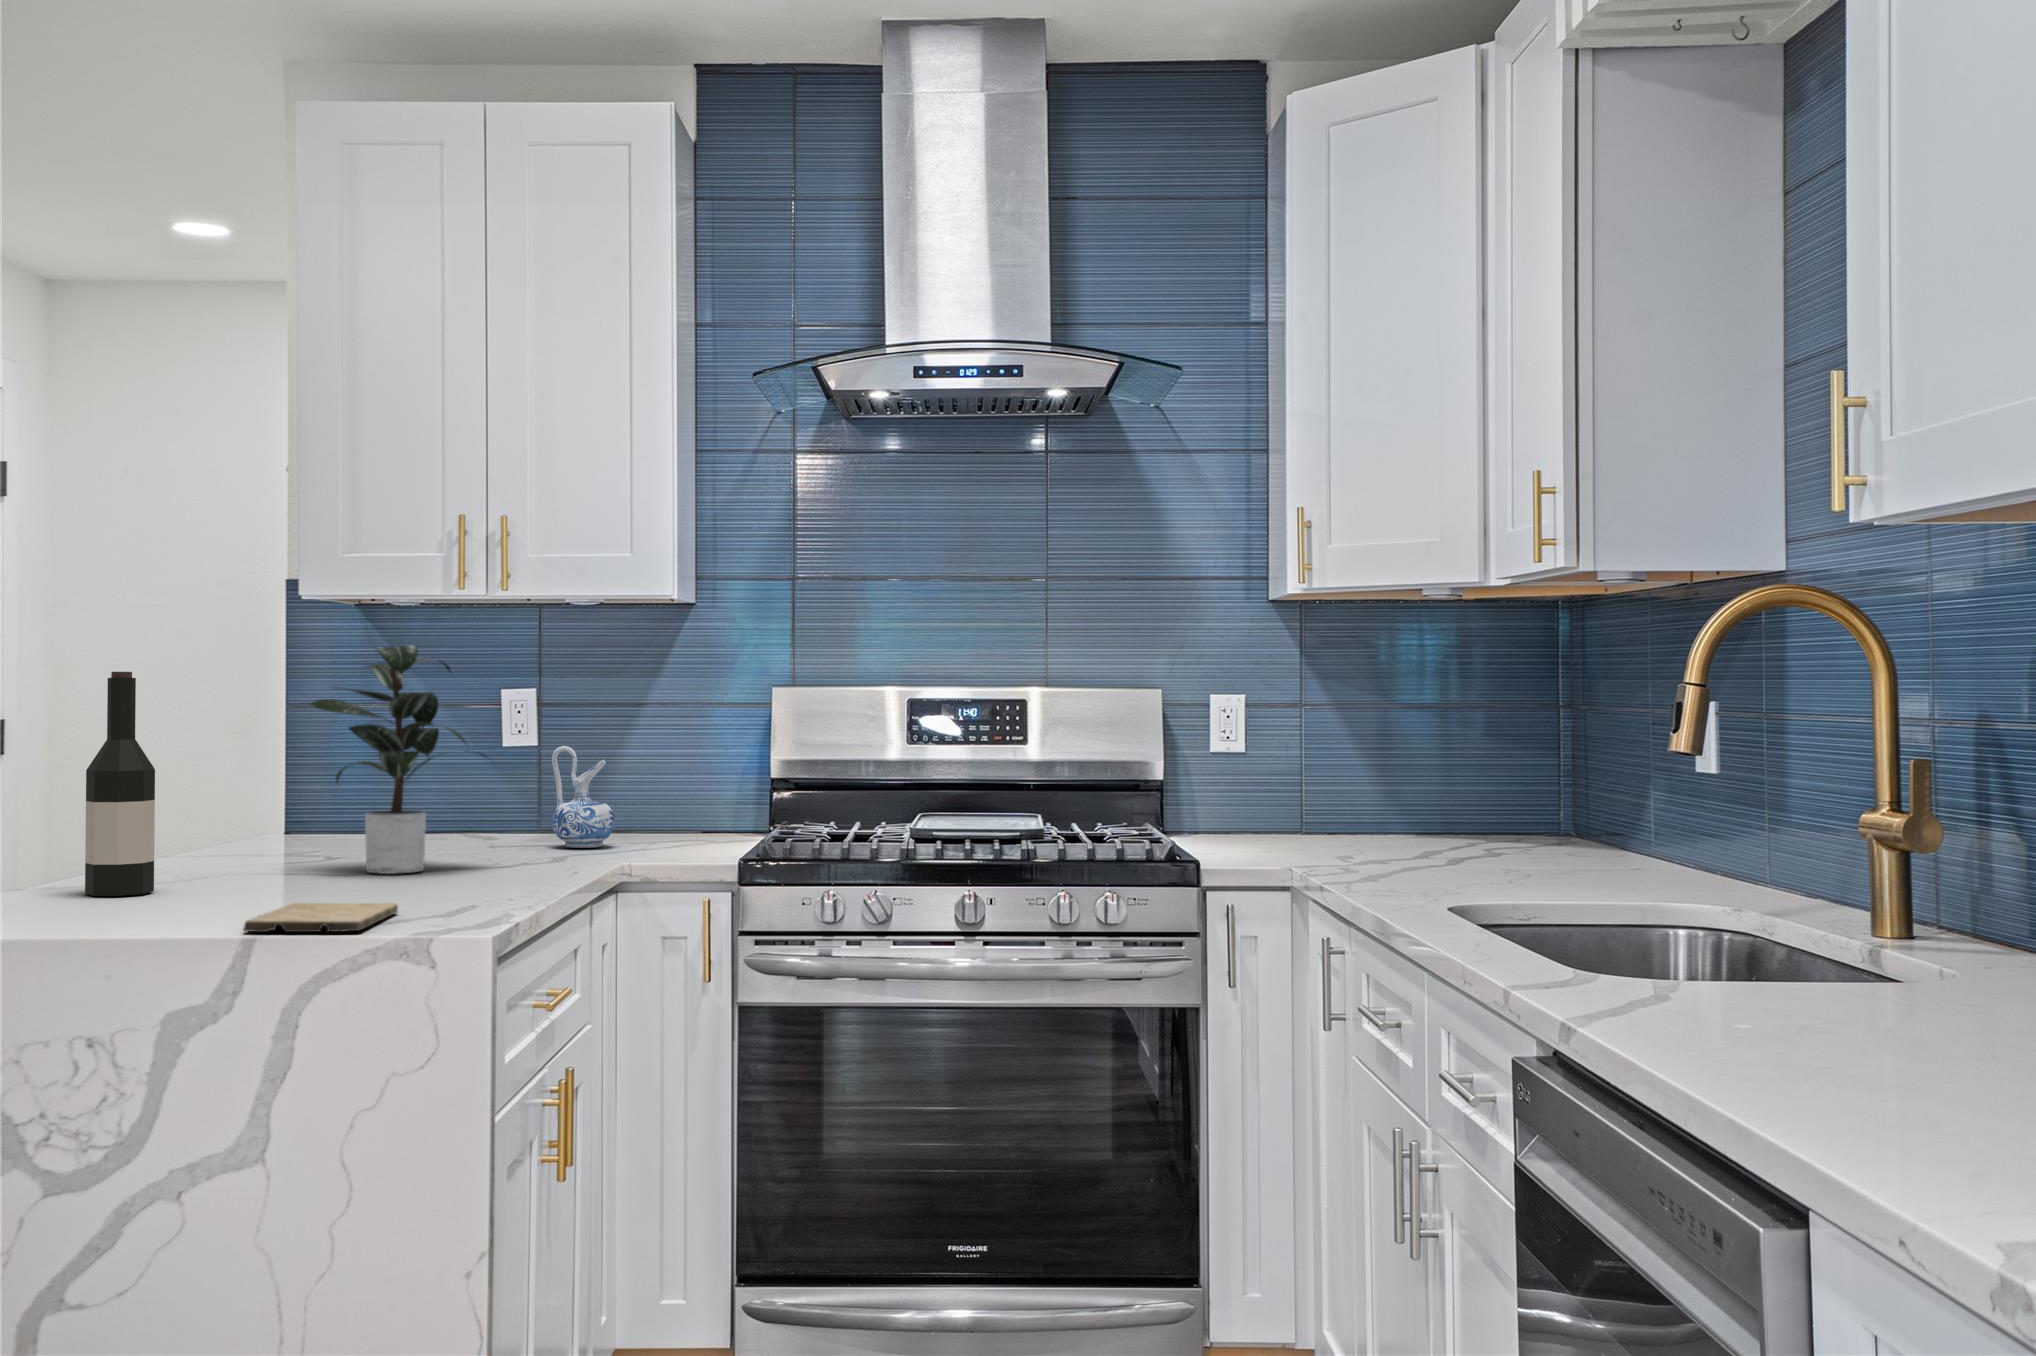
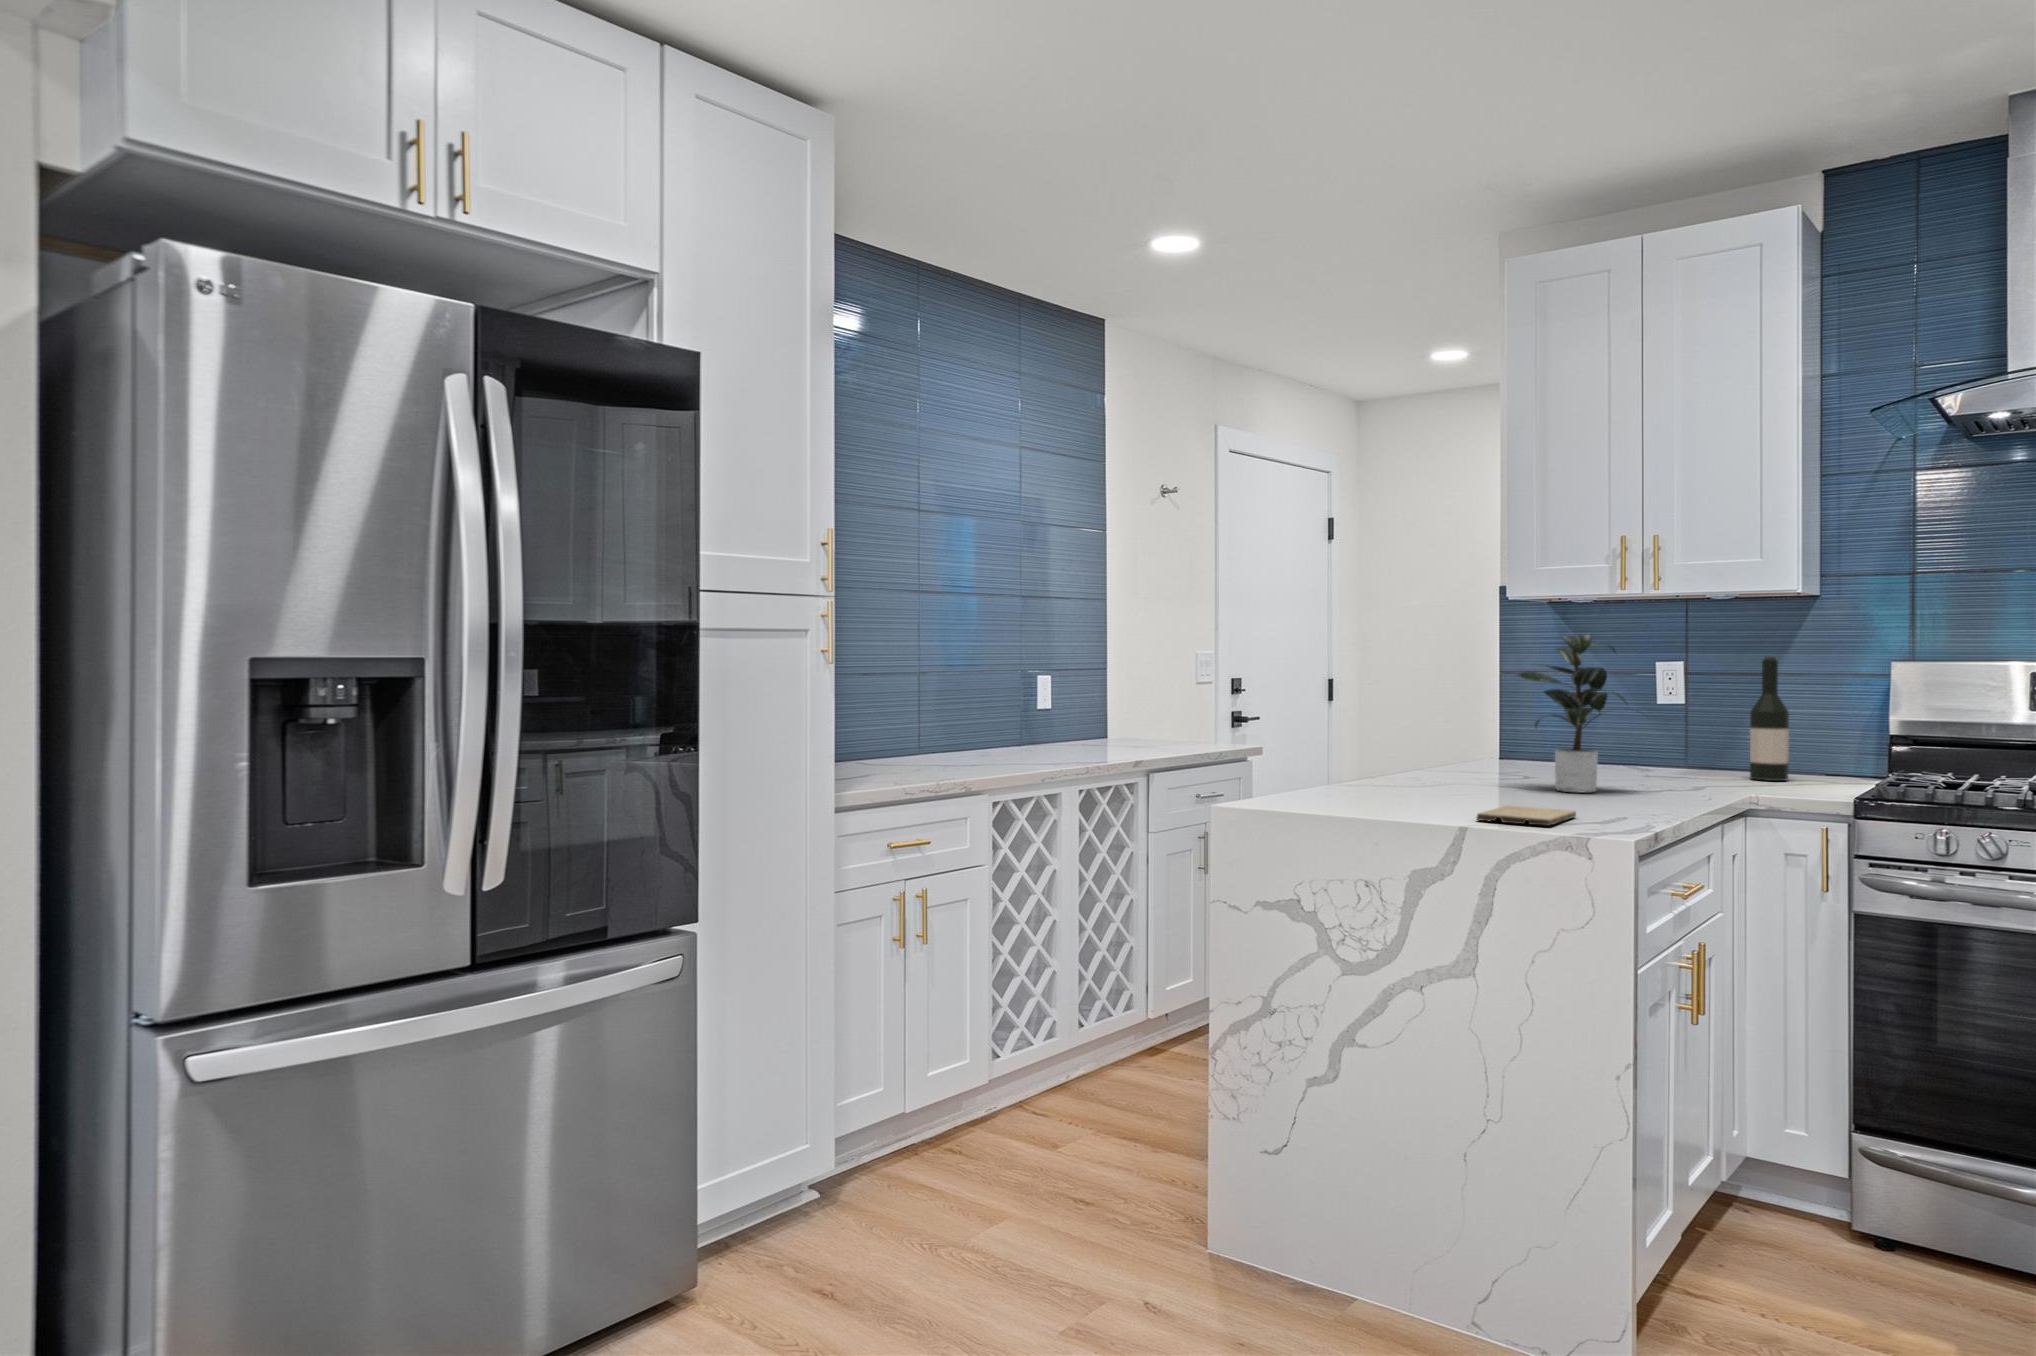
wine bottle: present [85,672,155,896] -> present [1750,657,1789,781]
ceramic pitcher: present [552,746,614,848] -> none [1696,707,1747,784]

